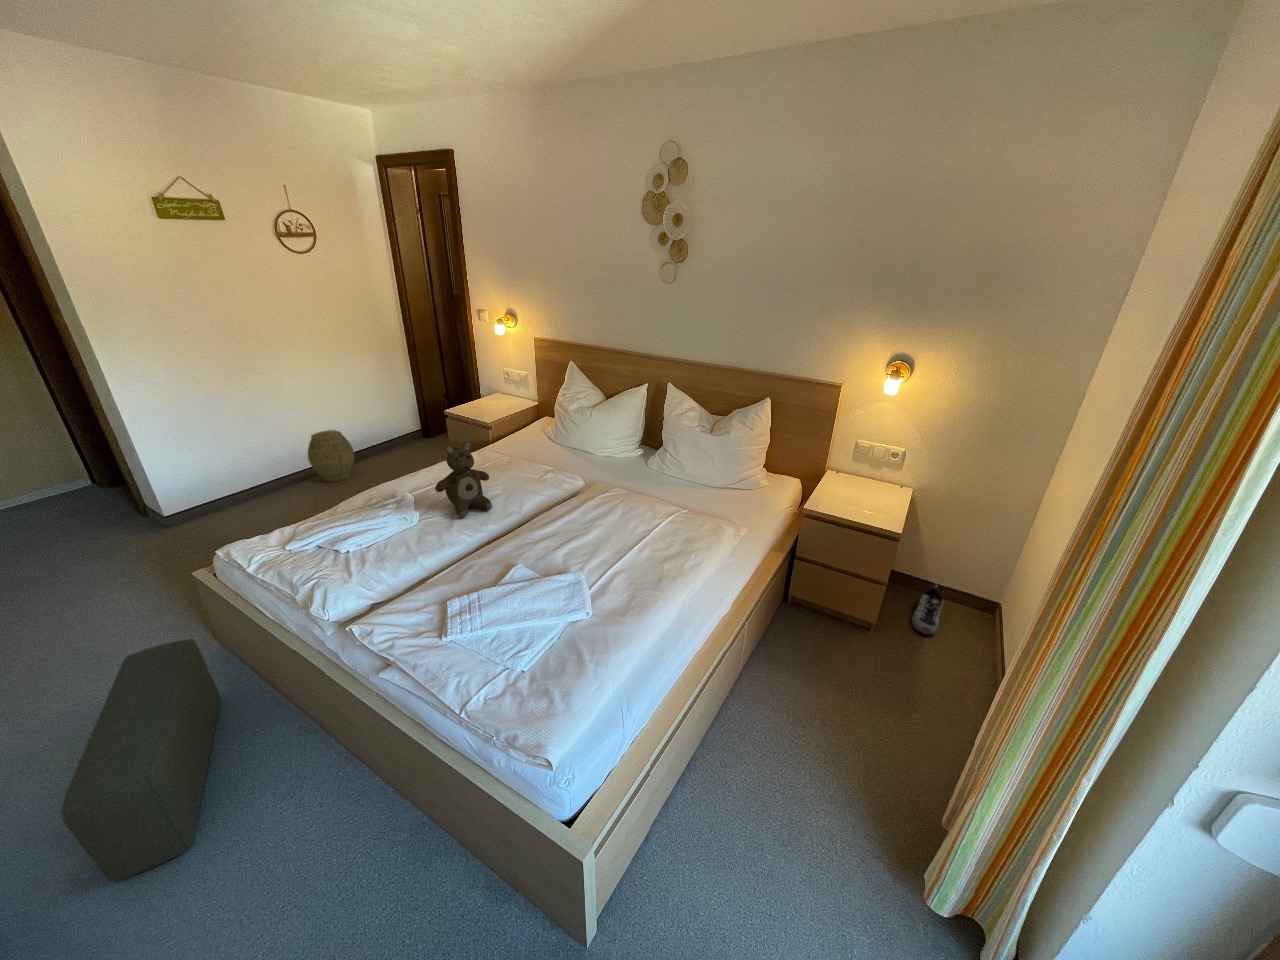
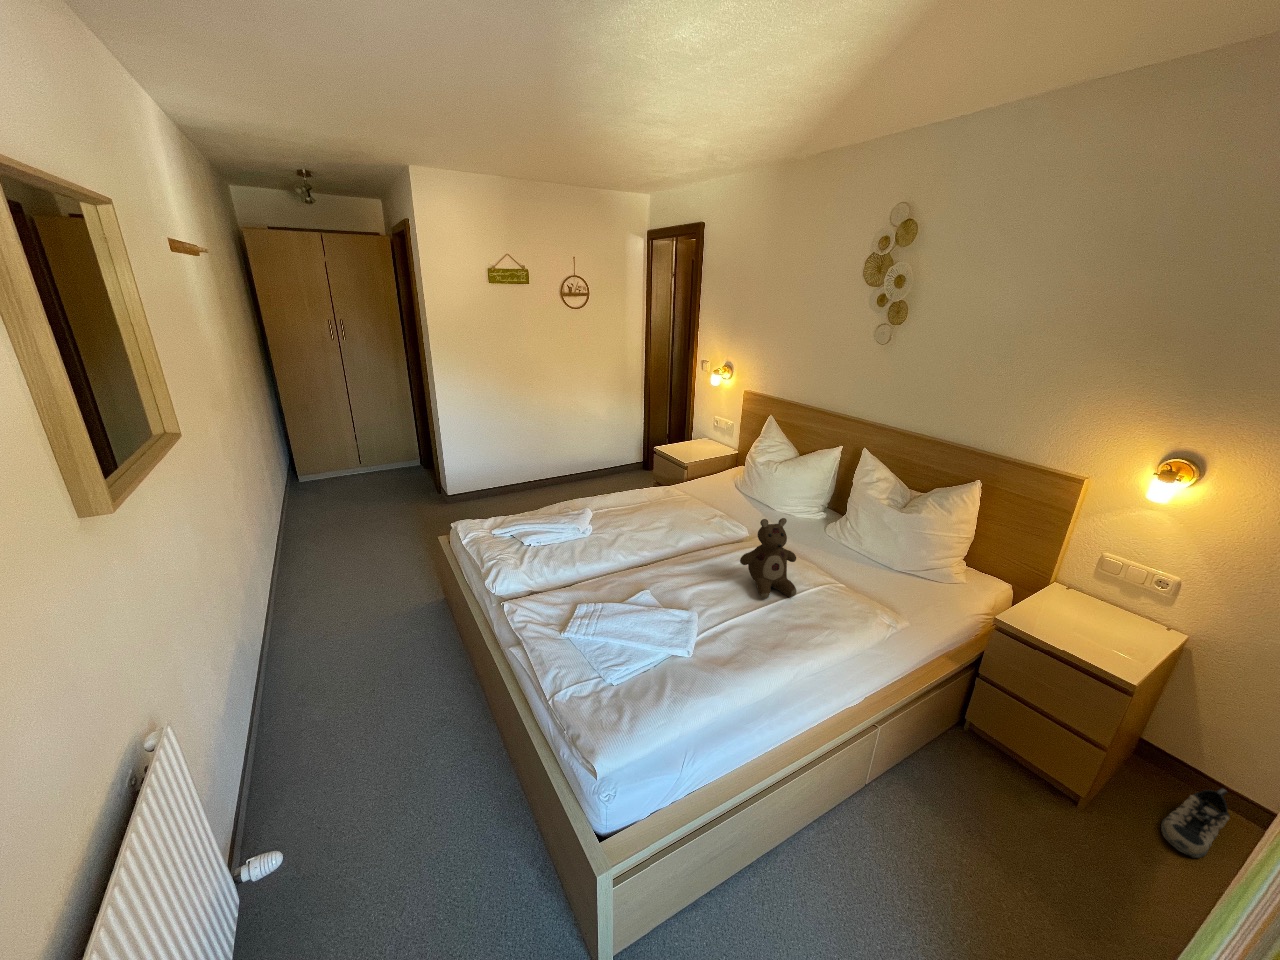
woven basket: present [308,430,354,482] -> none [546,449,580,492]
stuffed bear: present [435,442,492,518] -> present [740,518,797,599]
pouf: present [61,639,220,881] -> none [323,582,434,734]

